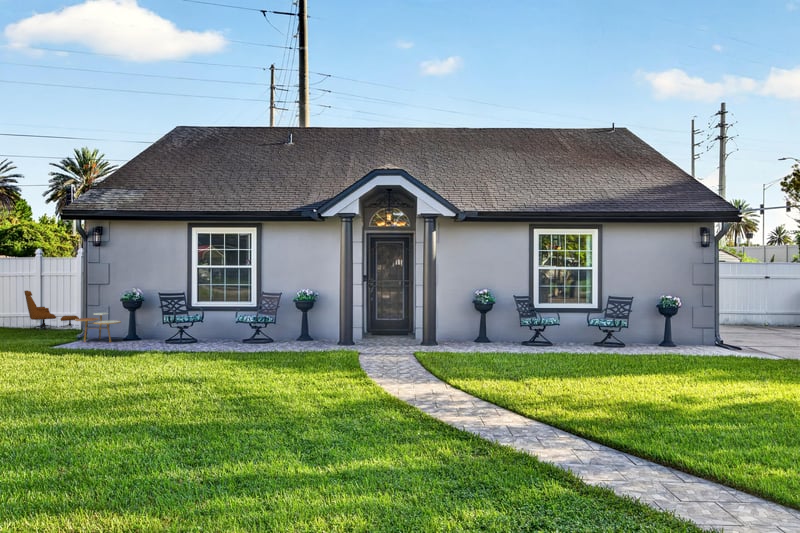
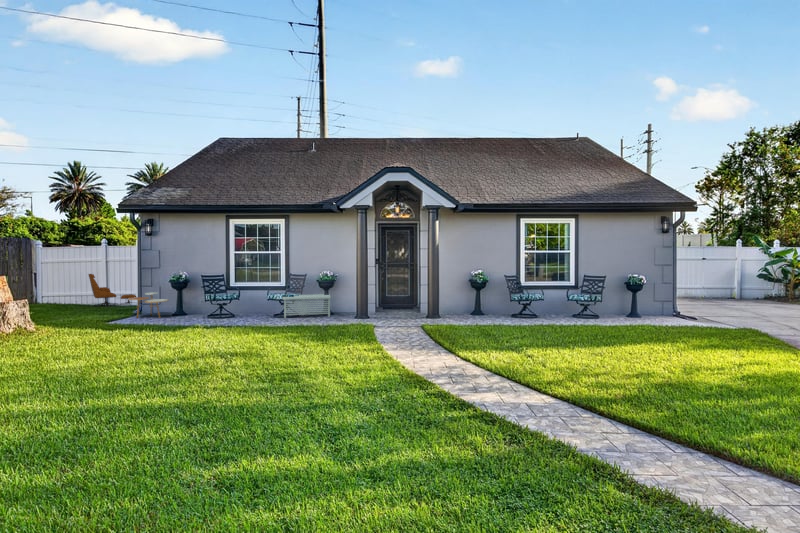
storage bench: none [253,316,310,344] -> present [282,294,331,318]

